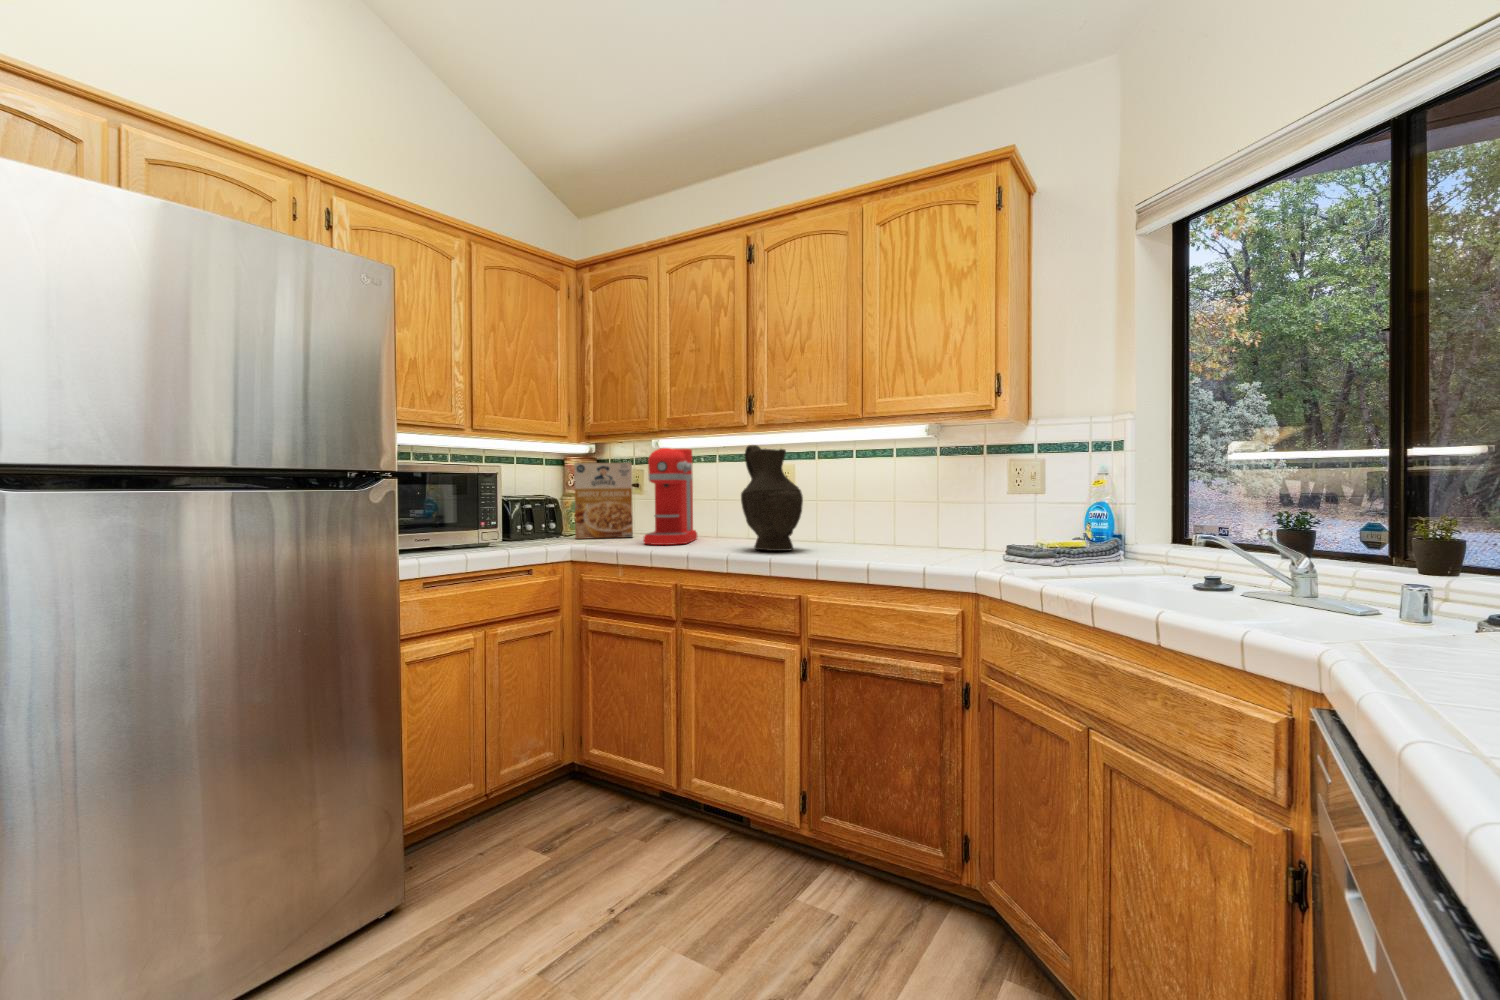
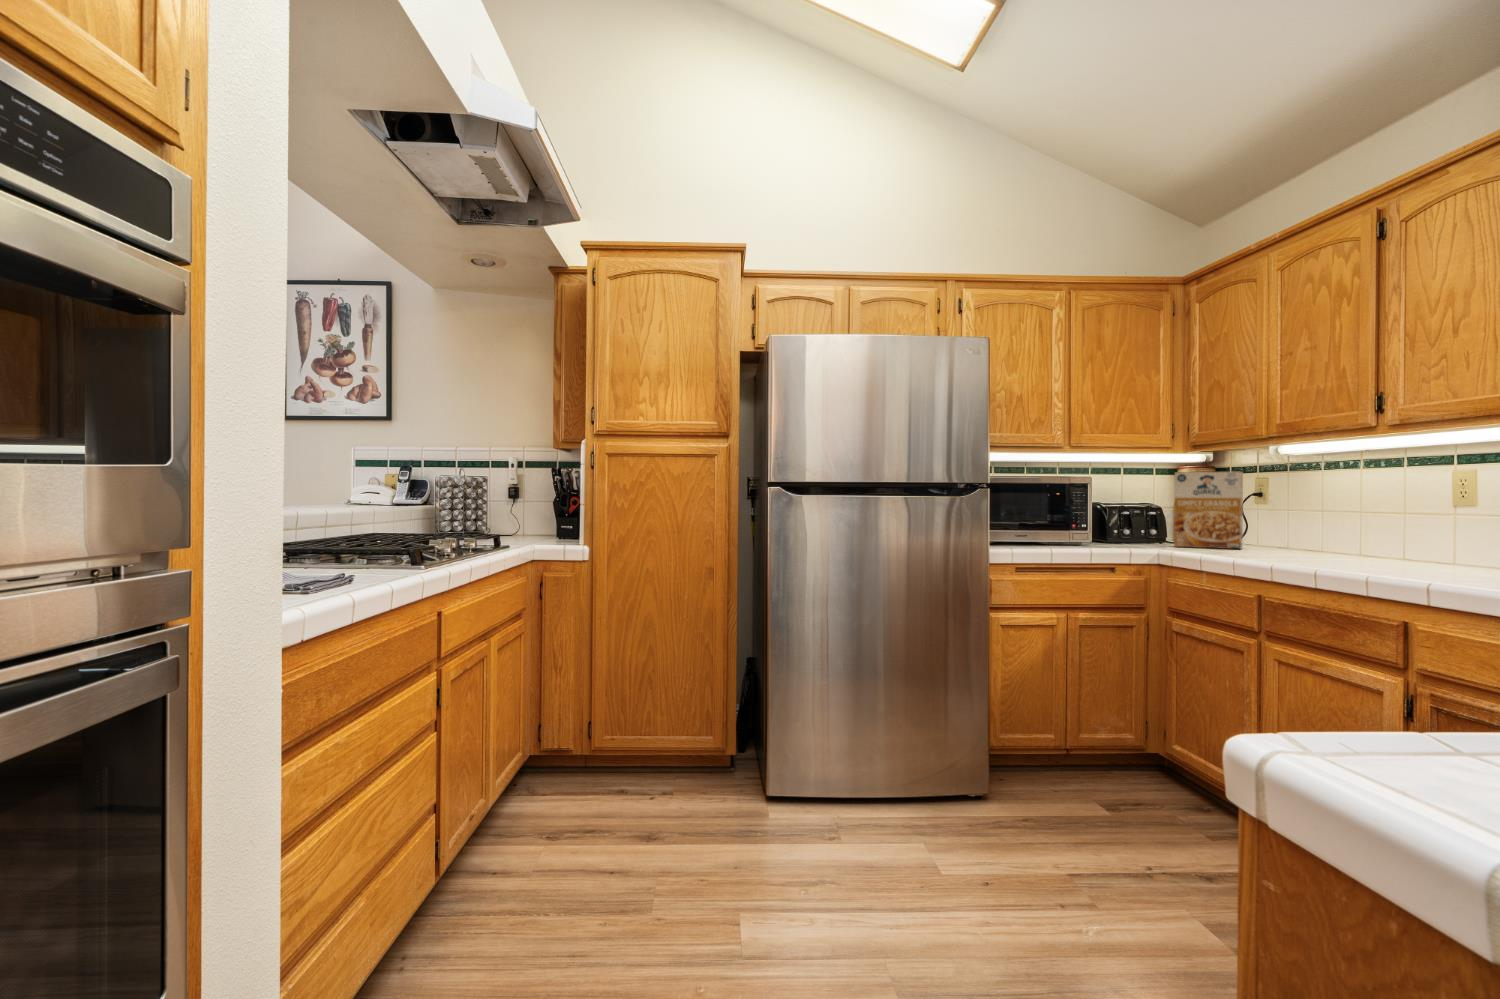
decorative vase: present [741,445,803,551] -> none [1350,448,1445,572]
coffee maker: present [644,448,697,545] -> none [1240,455,1319,557]

